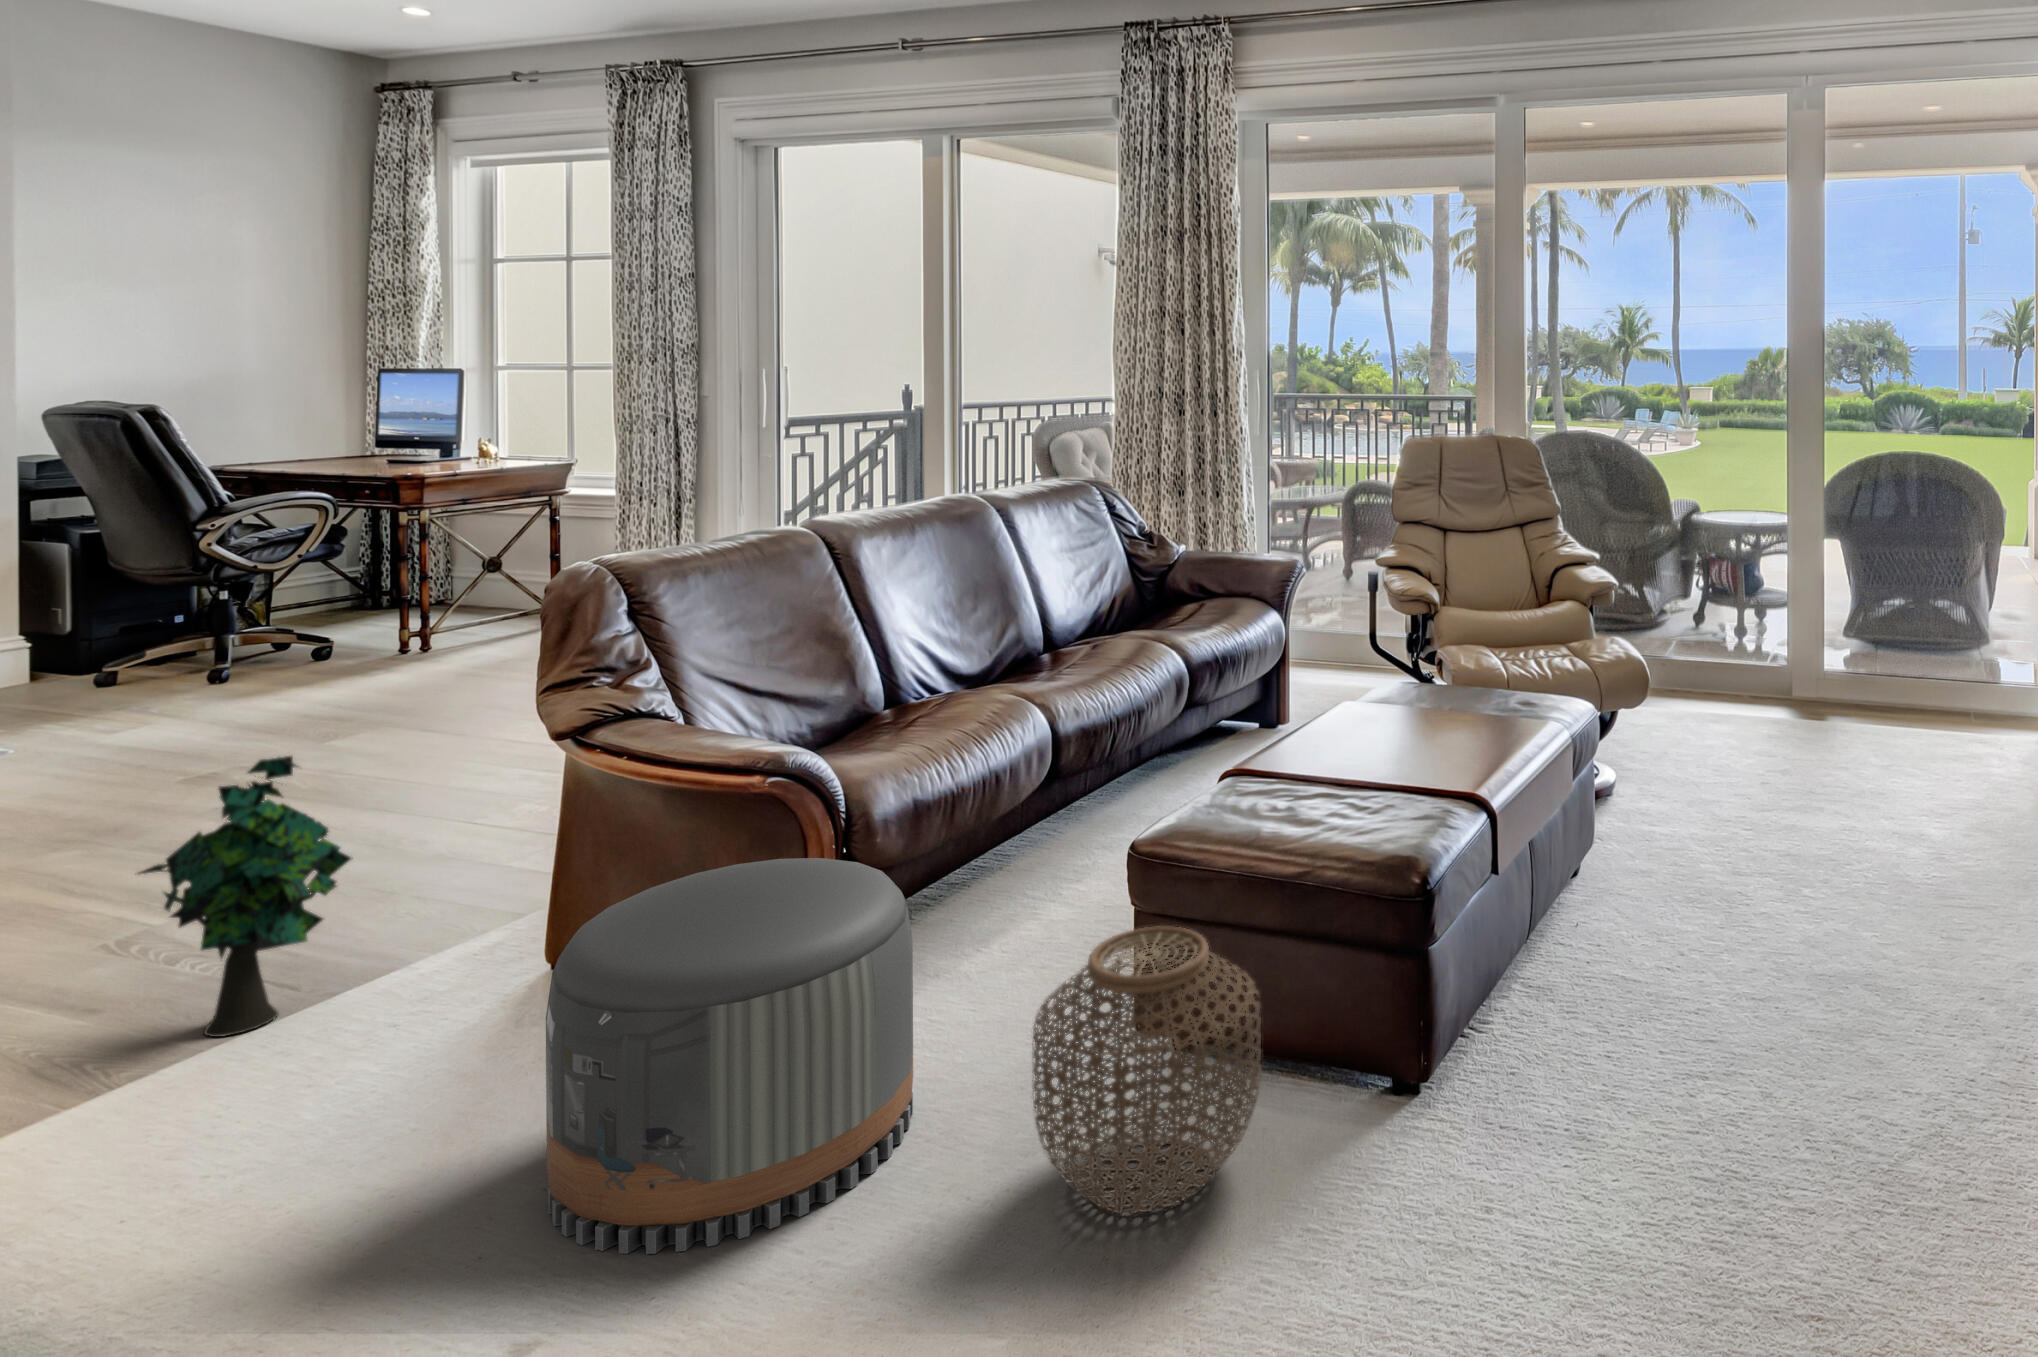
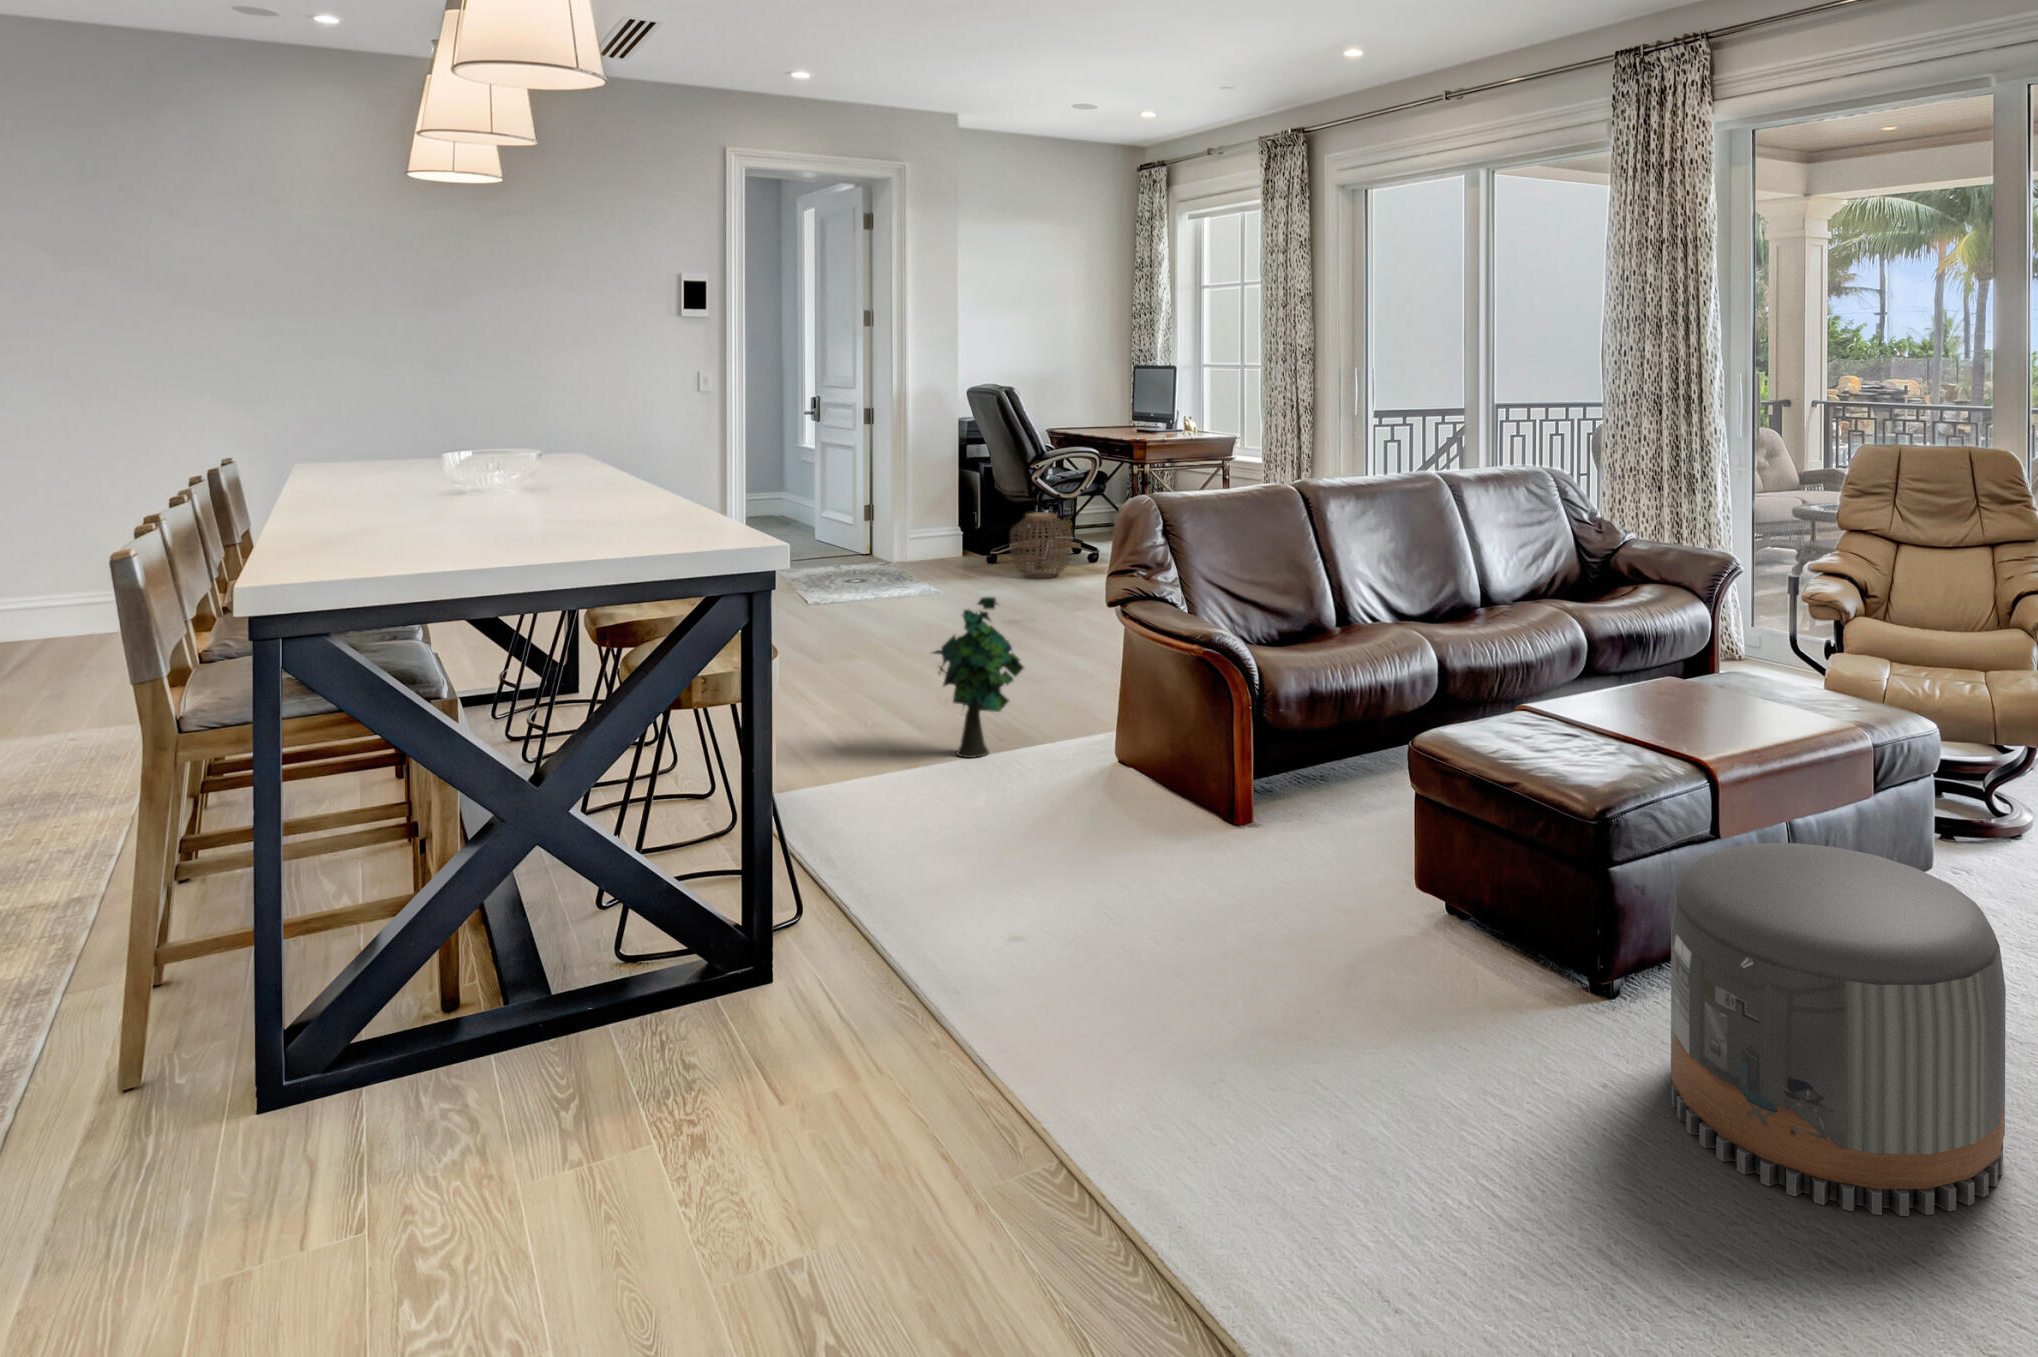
pouf: present [546,858,913,1254] -> present [1670,843,2006,1216]
woven basket: present [1032,926,1261,1213] -> present [1011,512,1071,579]

